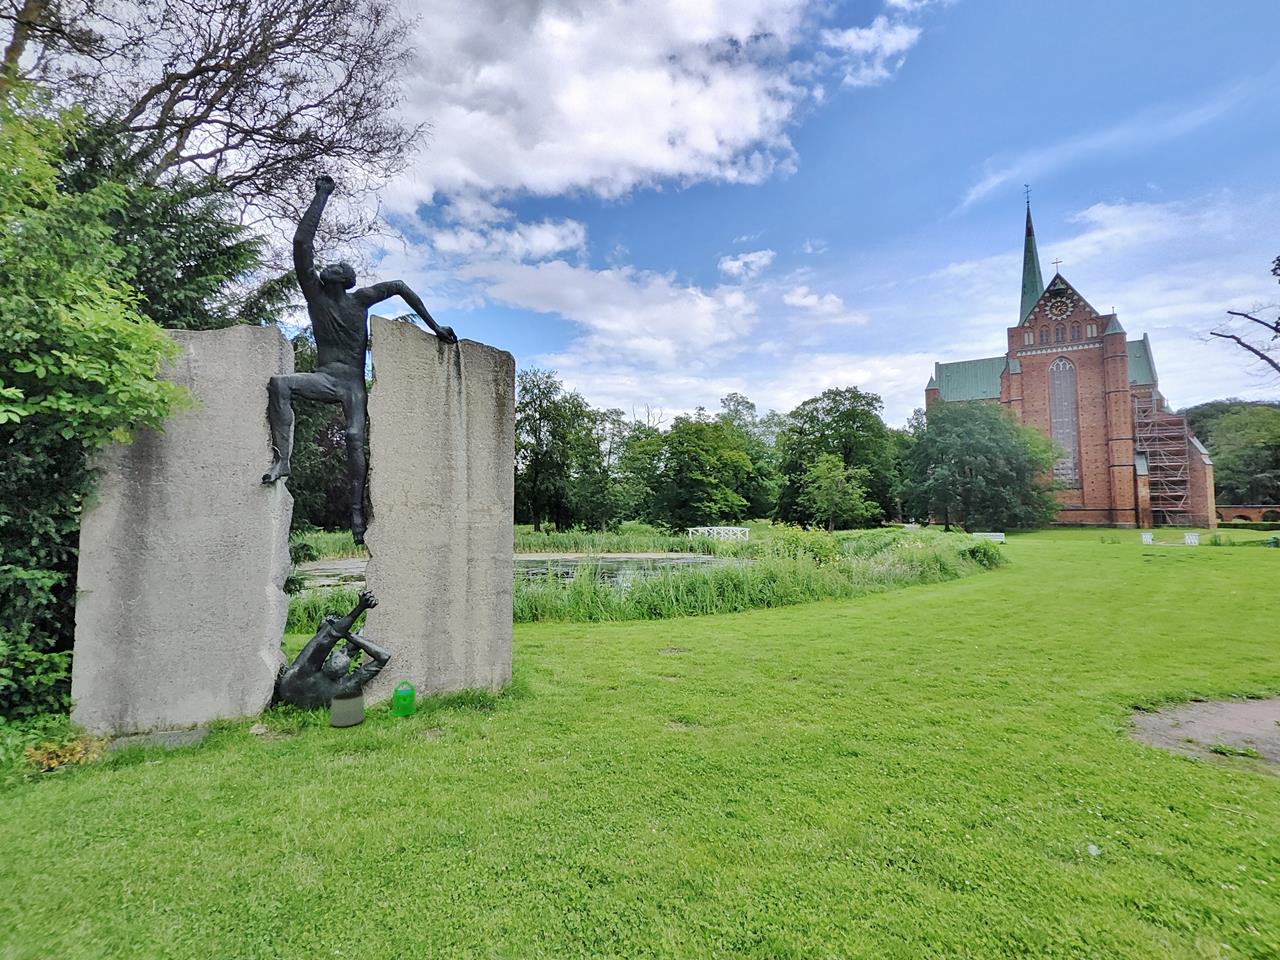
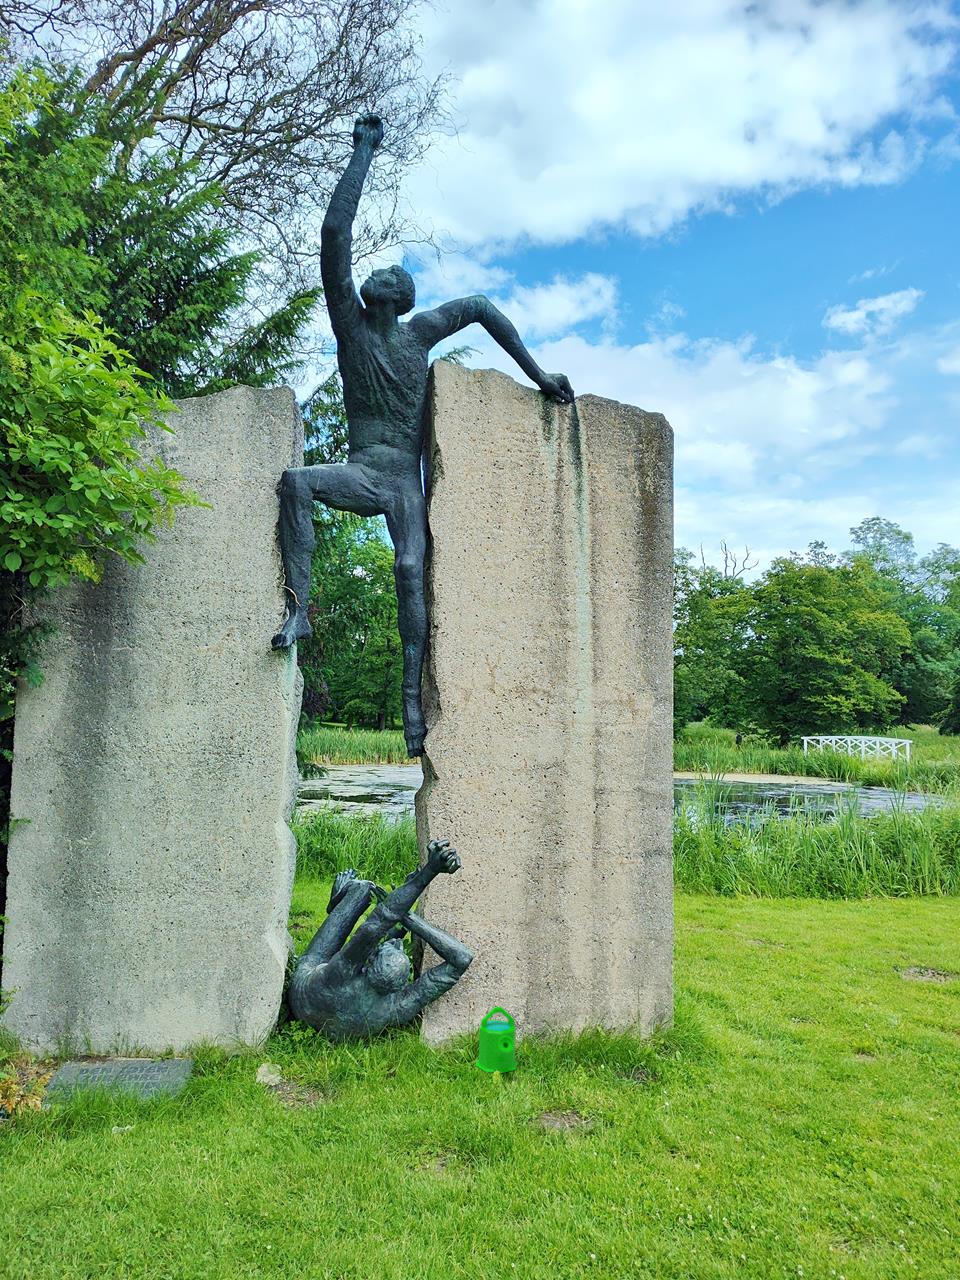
planter: present [331,691,364,727] -> none [383,1018,437,1085]

